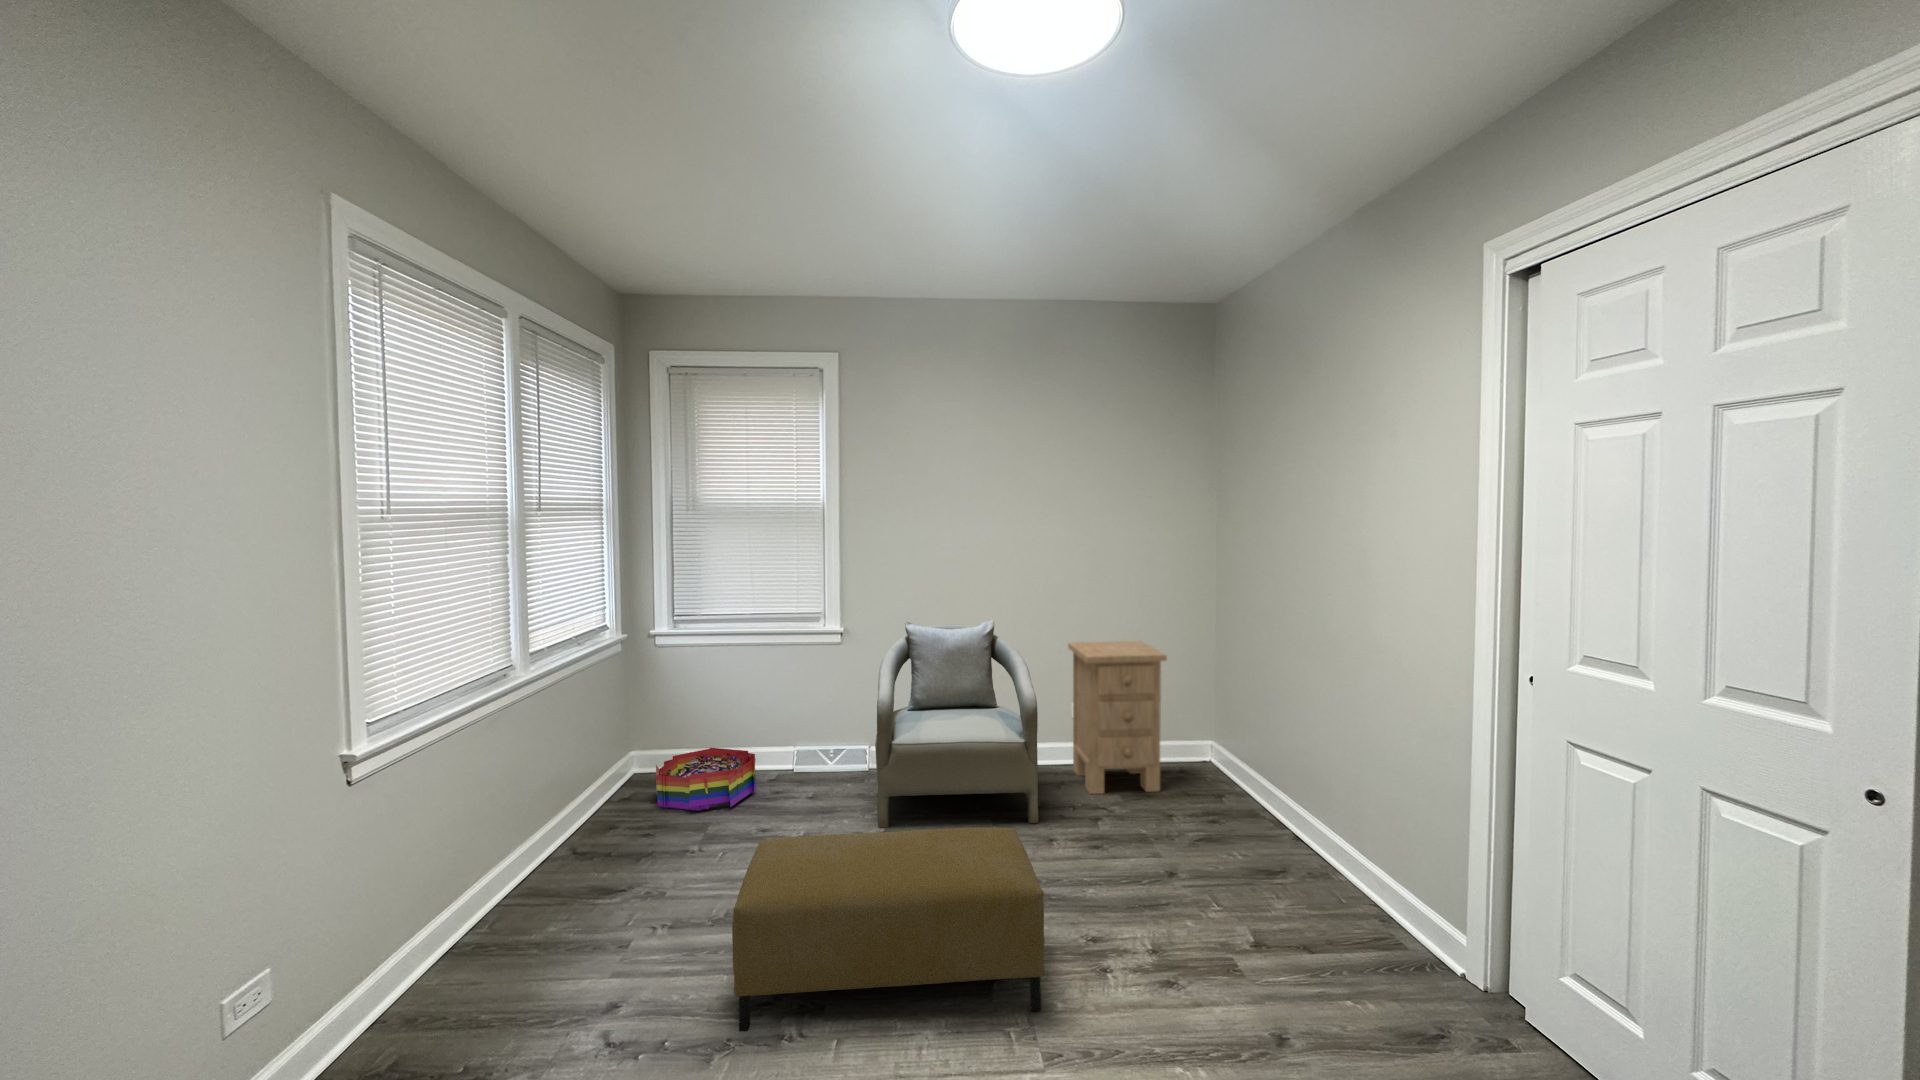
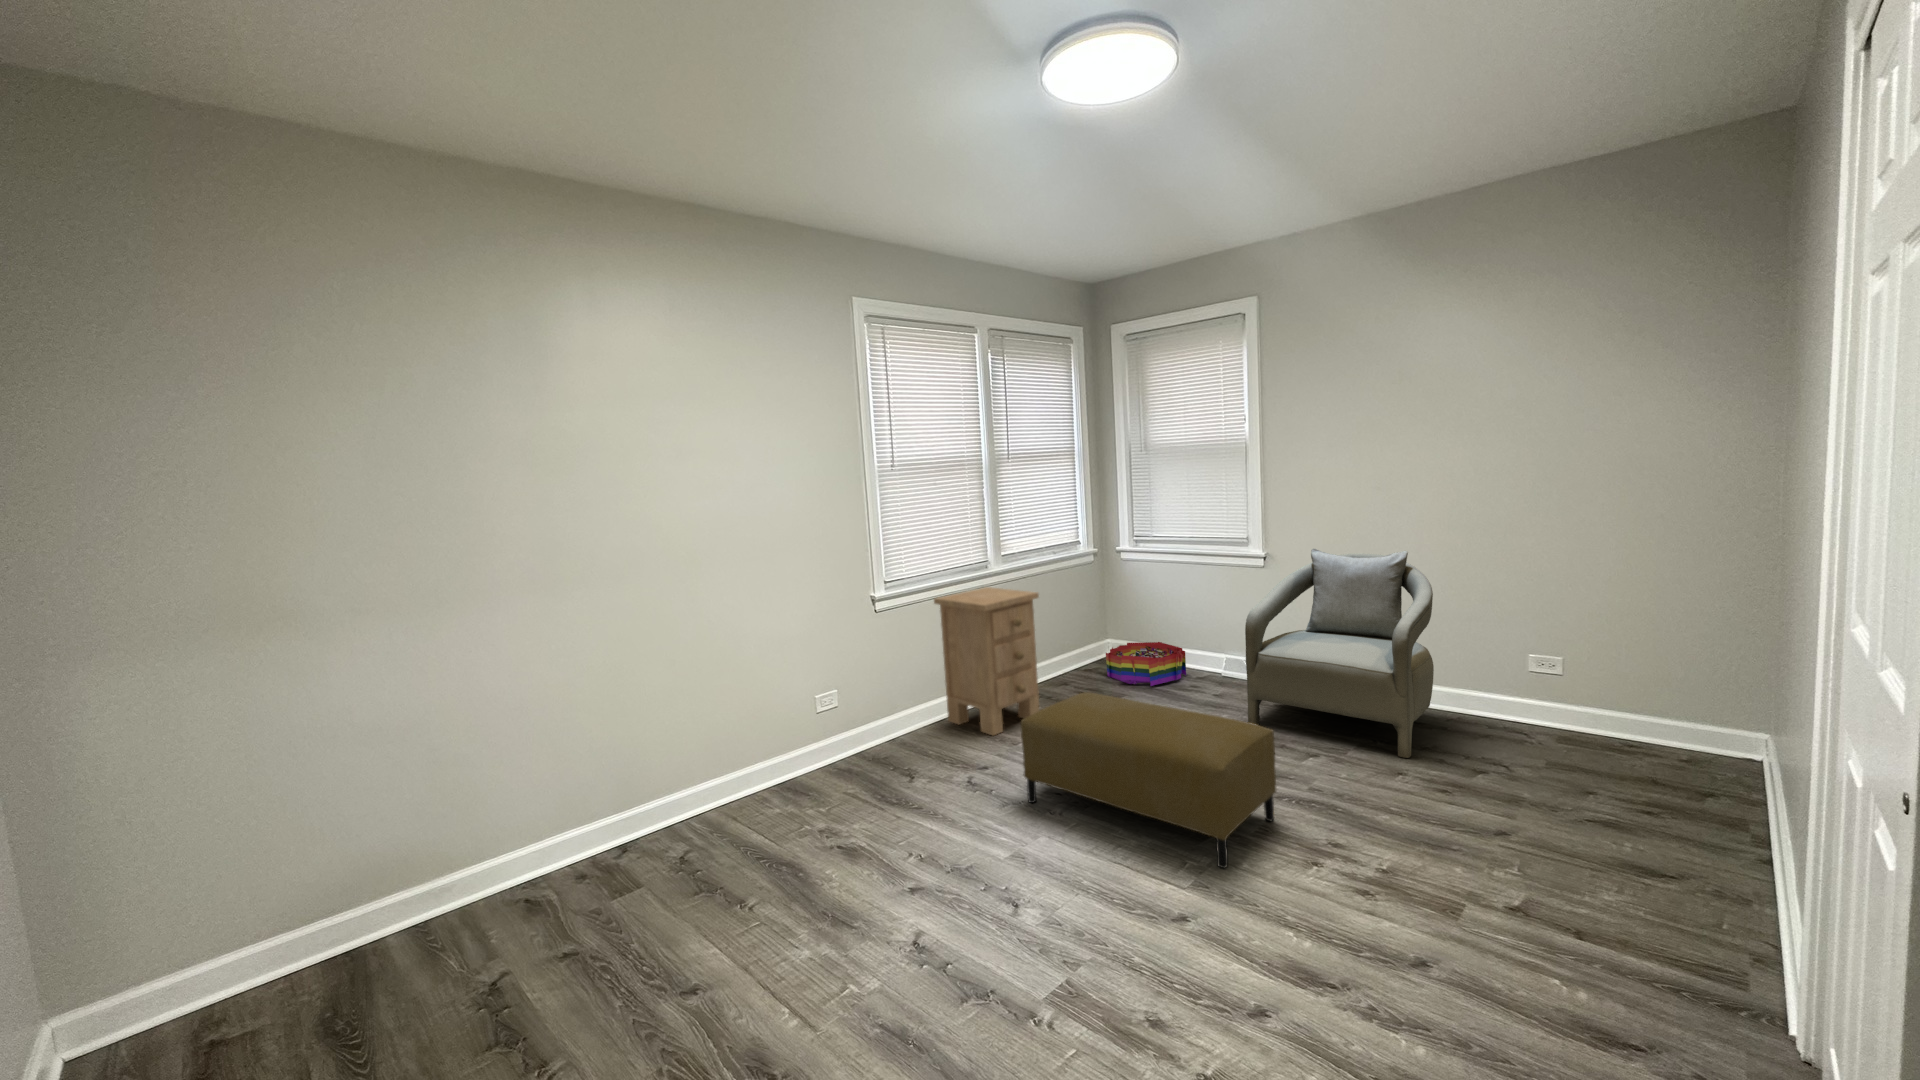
nightstand: present [1068,641,1167,794] -> present [934,587,1039,735]

